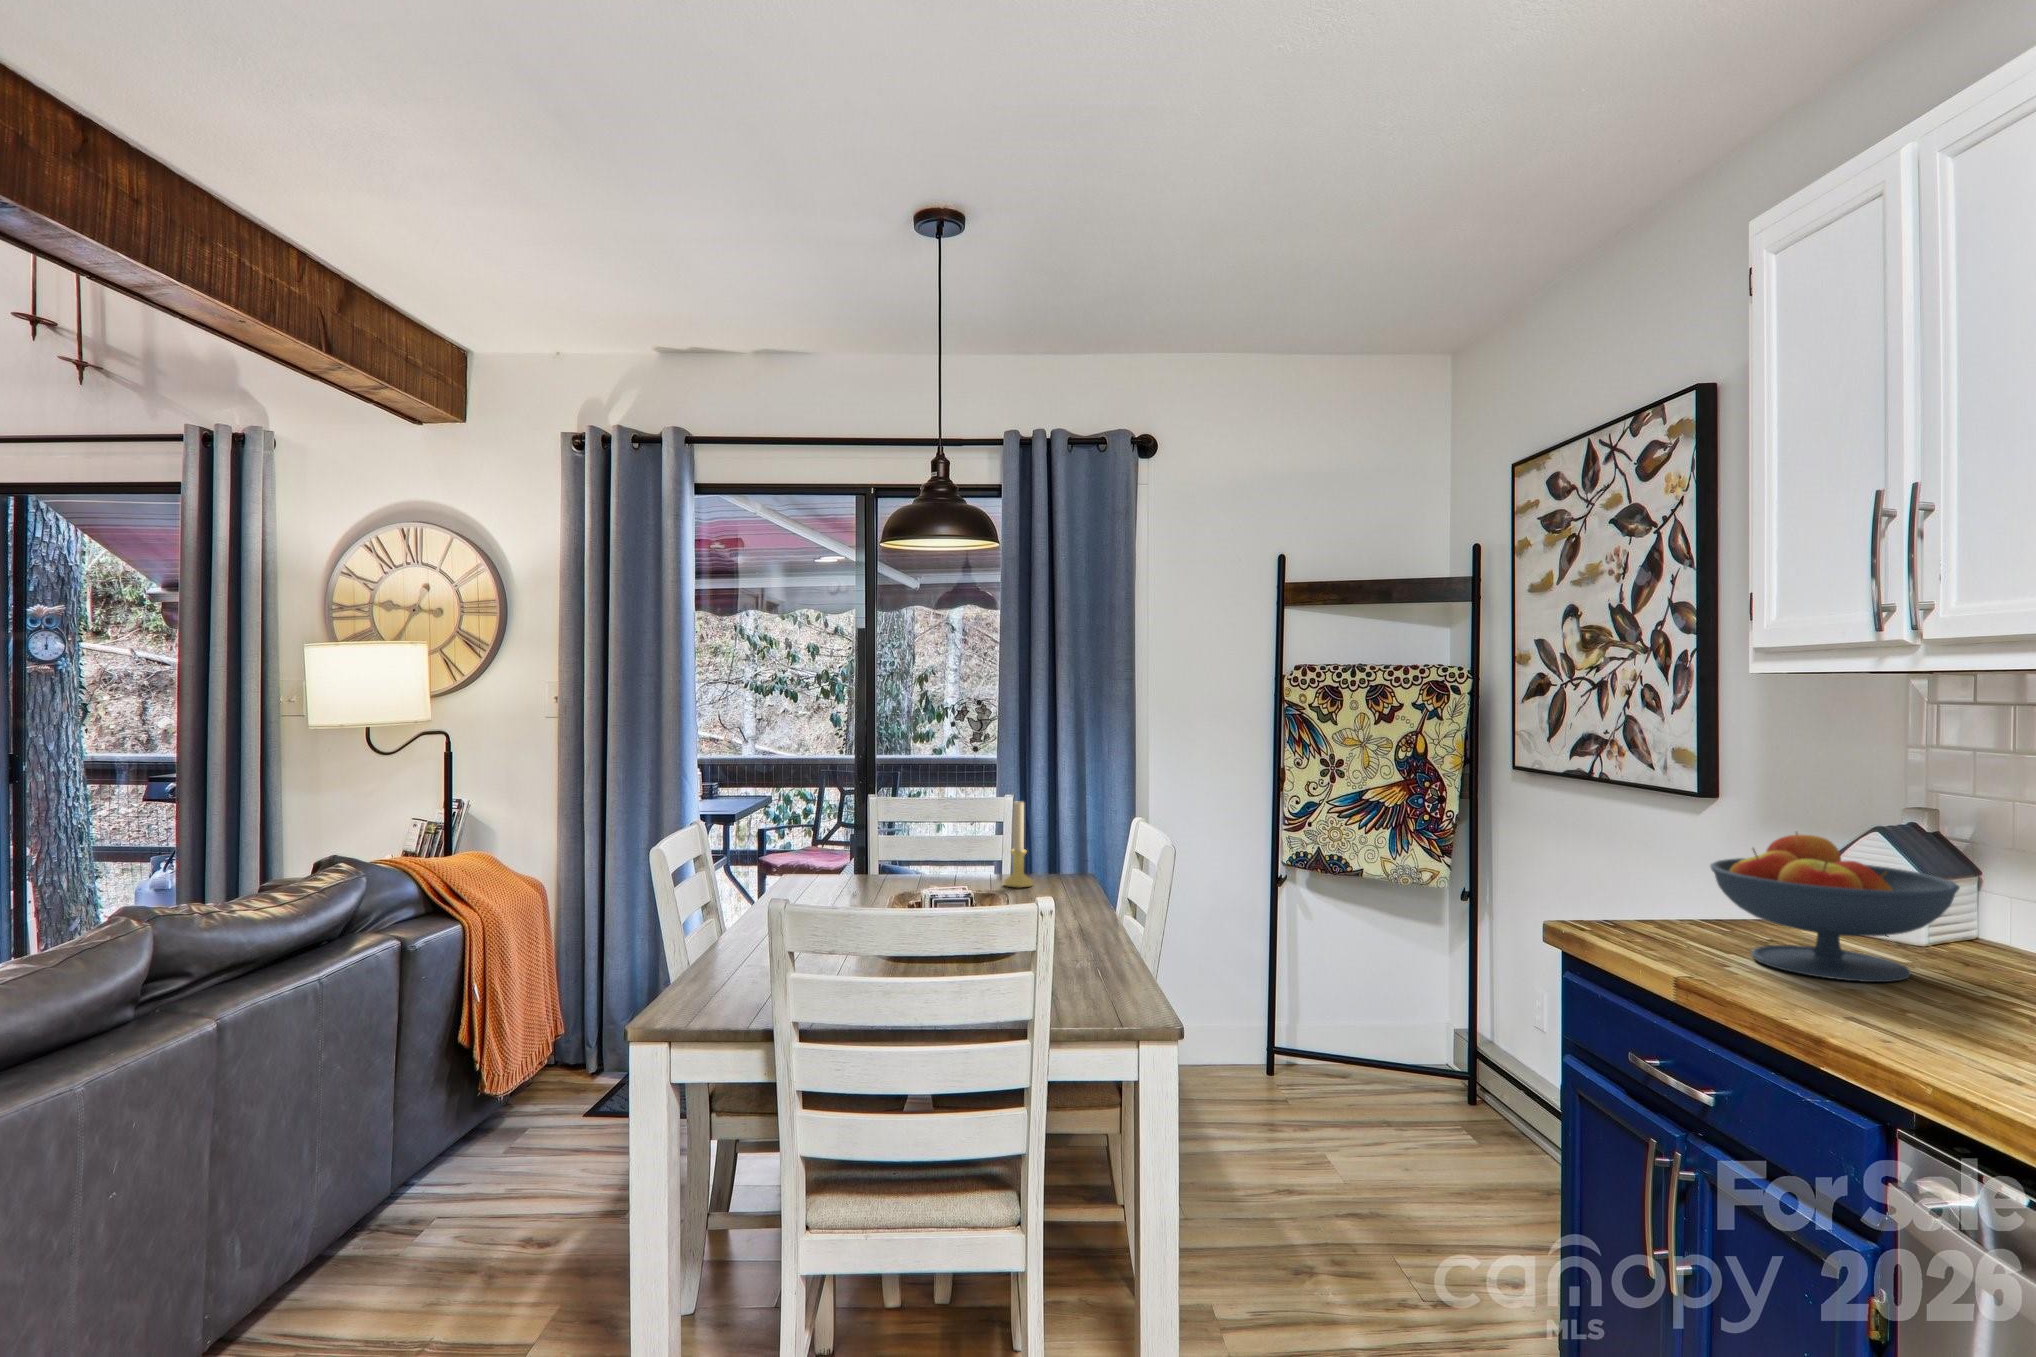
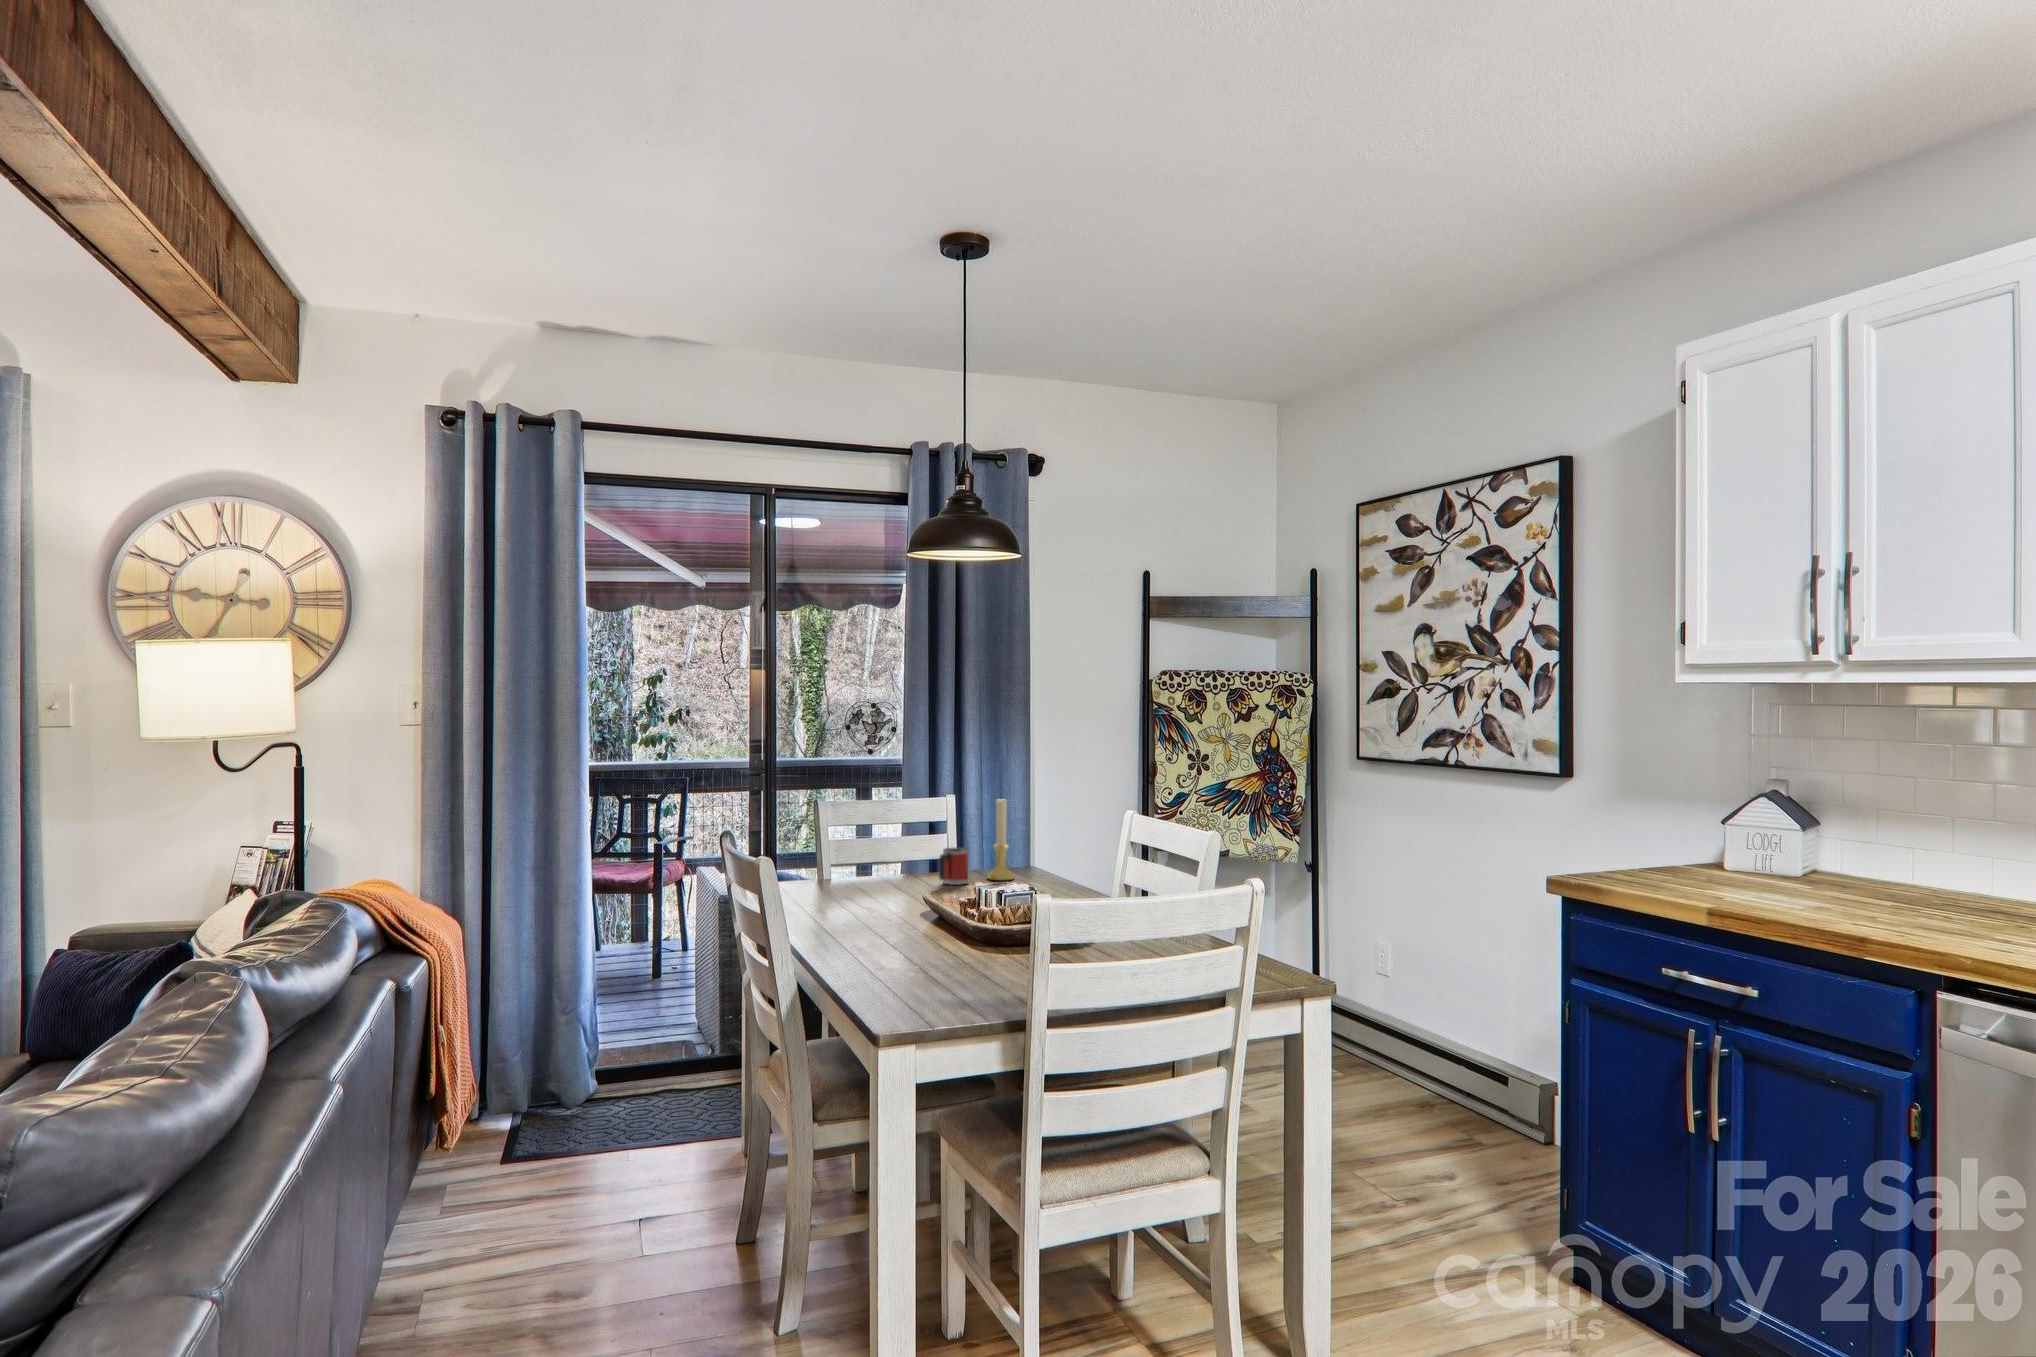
fruit bowl: present [1710,833,1960,982] -> none [1663,794,1828,893]
mug: none [944,850,980,889] -> present [939,847,969,885]

